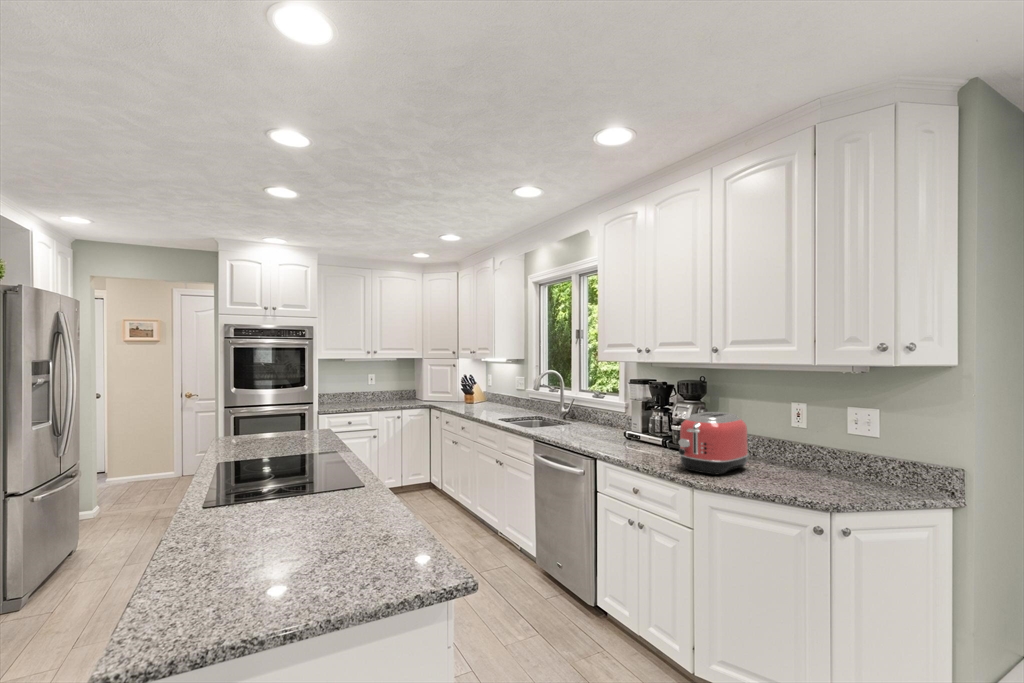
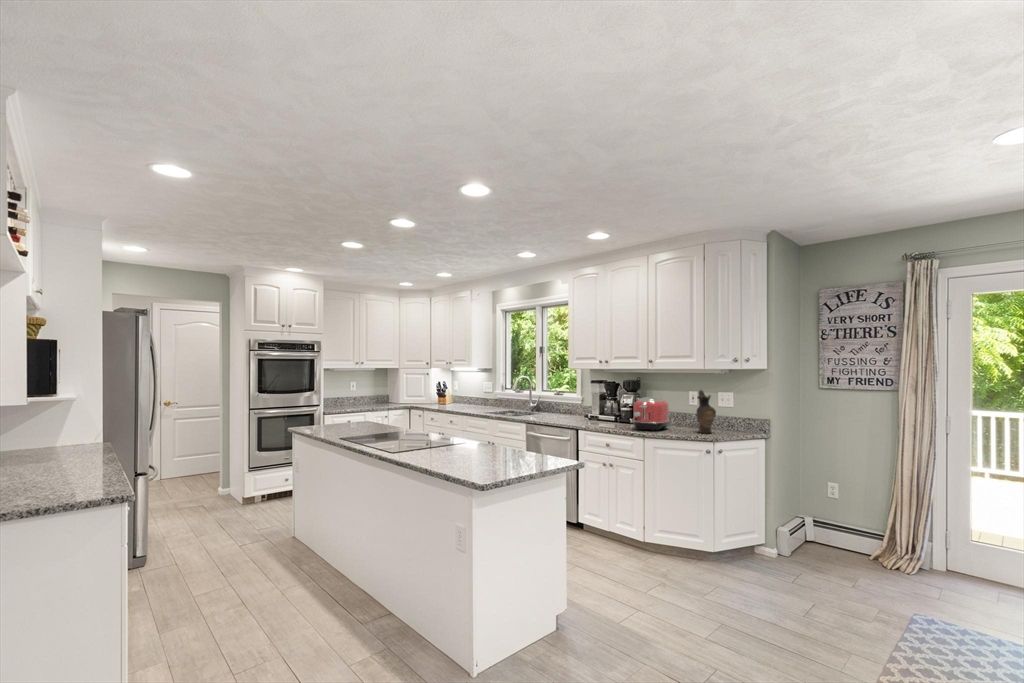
ceramic pitcher: none [798,403,839,488] -> present [696,390,716,433]

